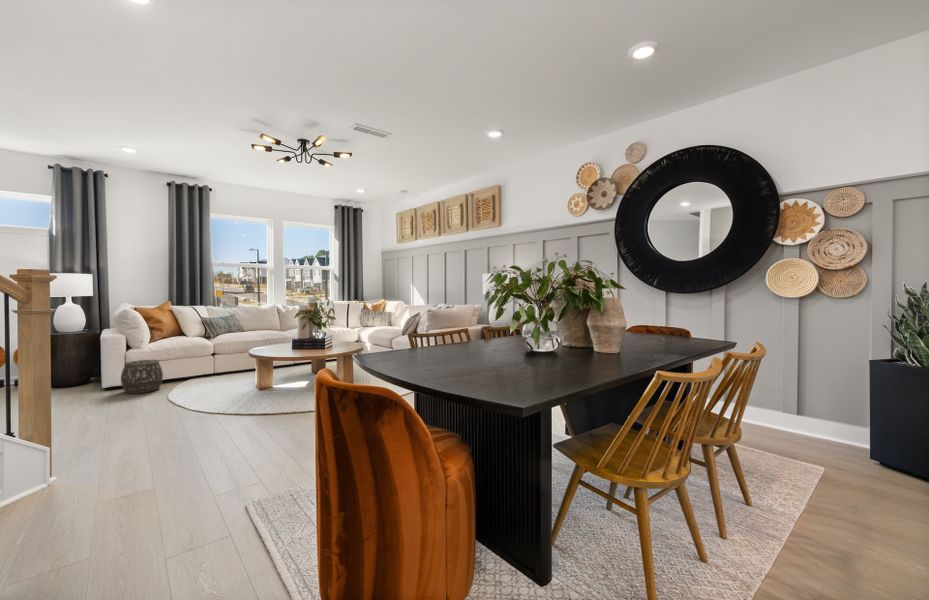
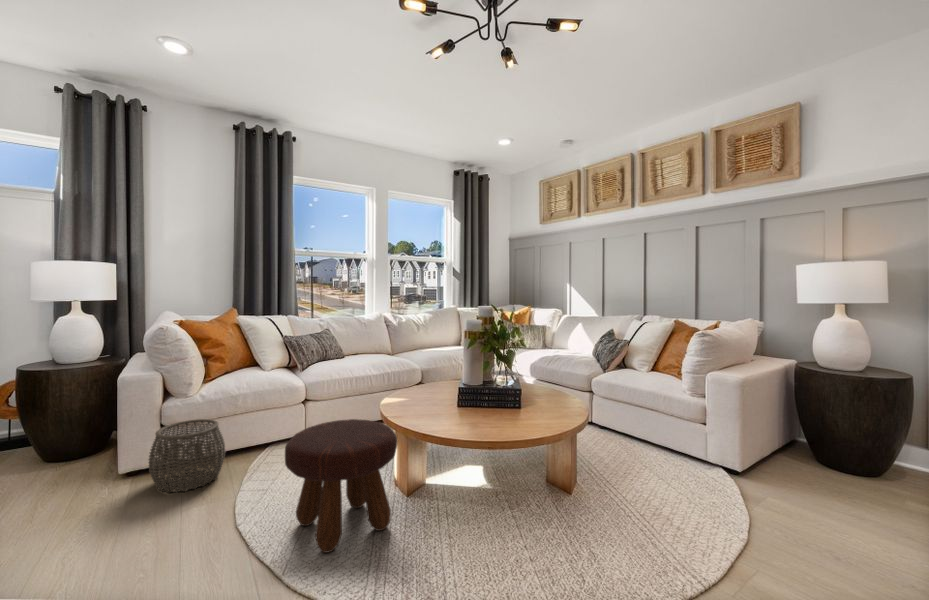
footstool: none [191,353,249,404] -> present [285,419,397,553]

